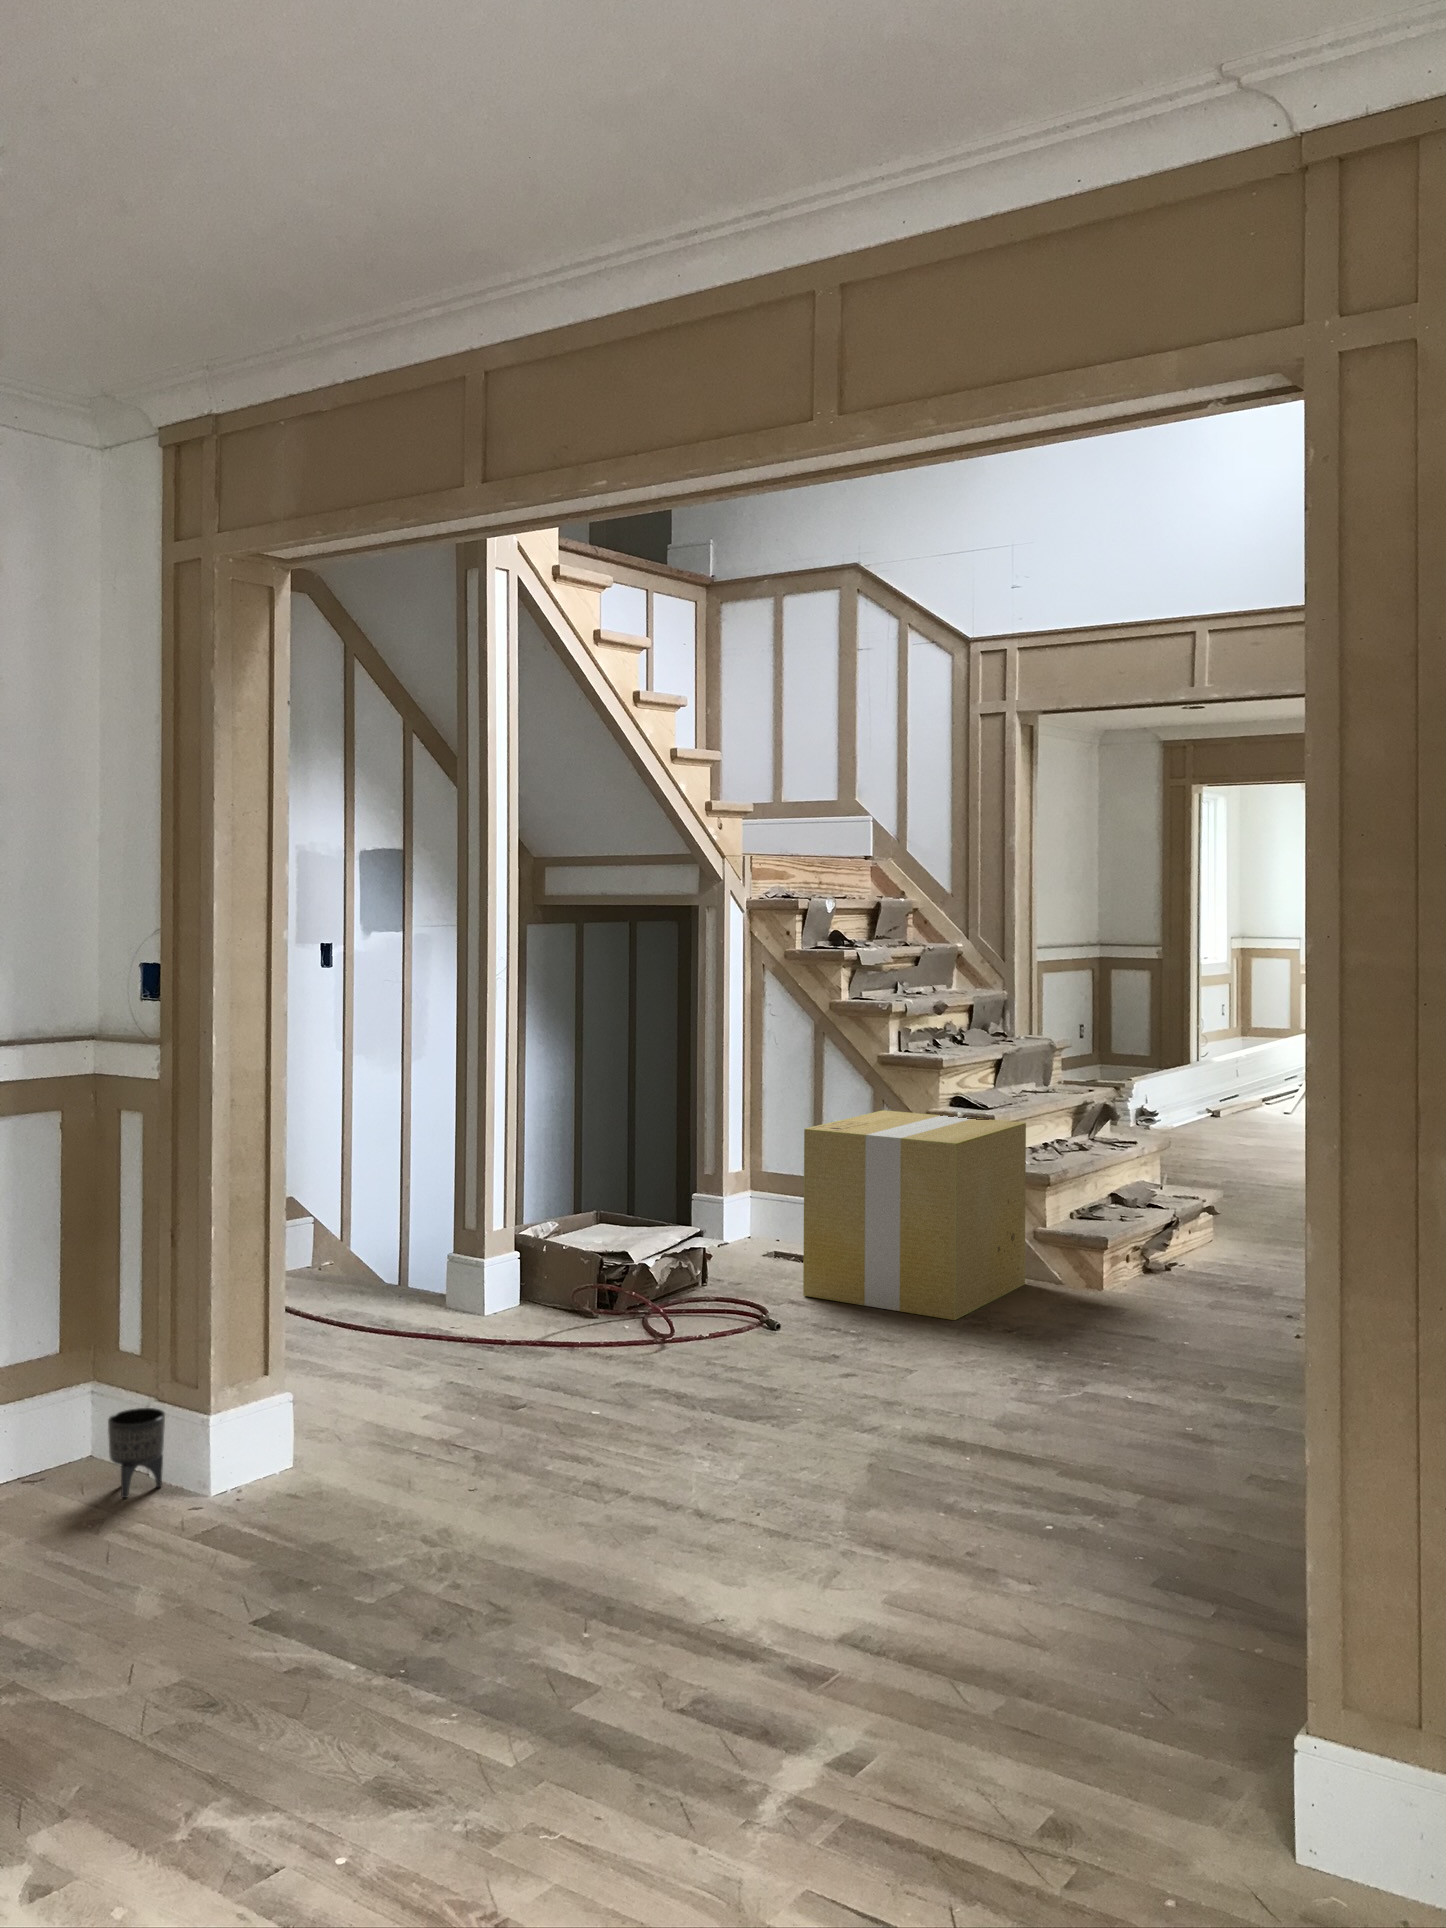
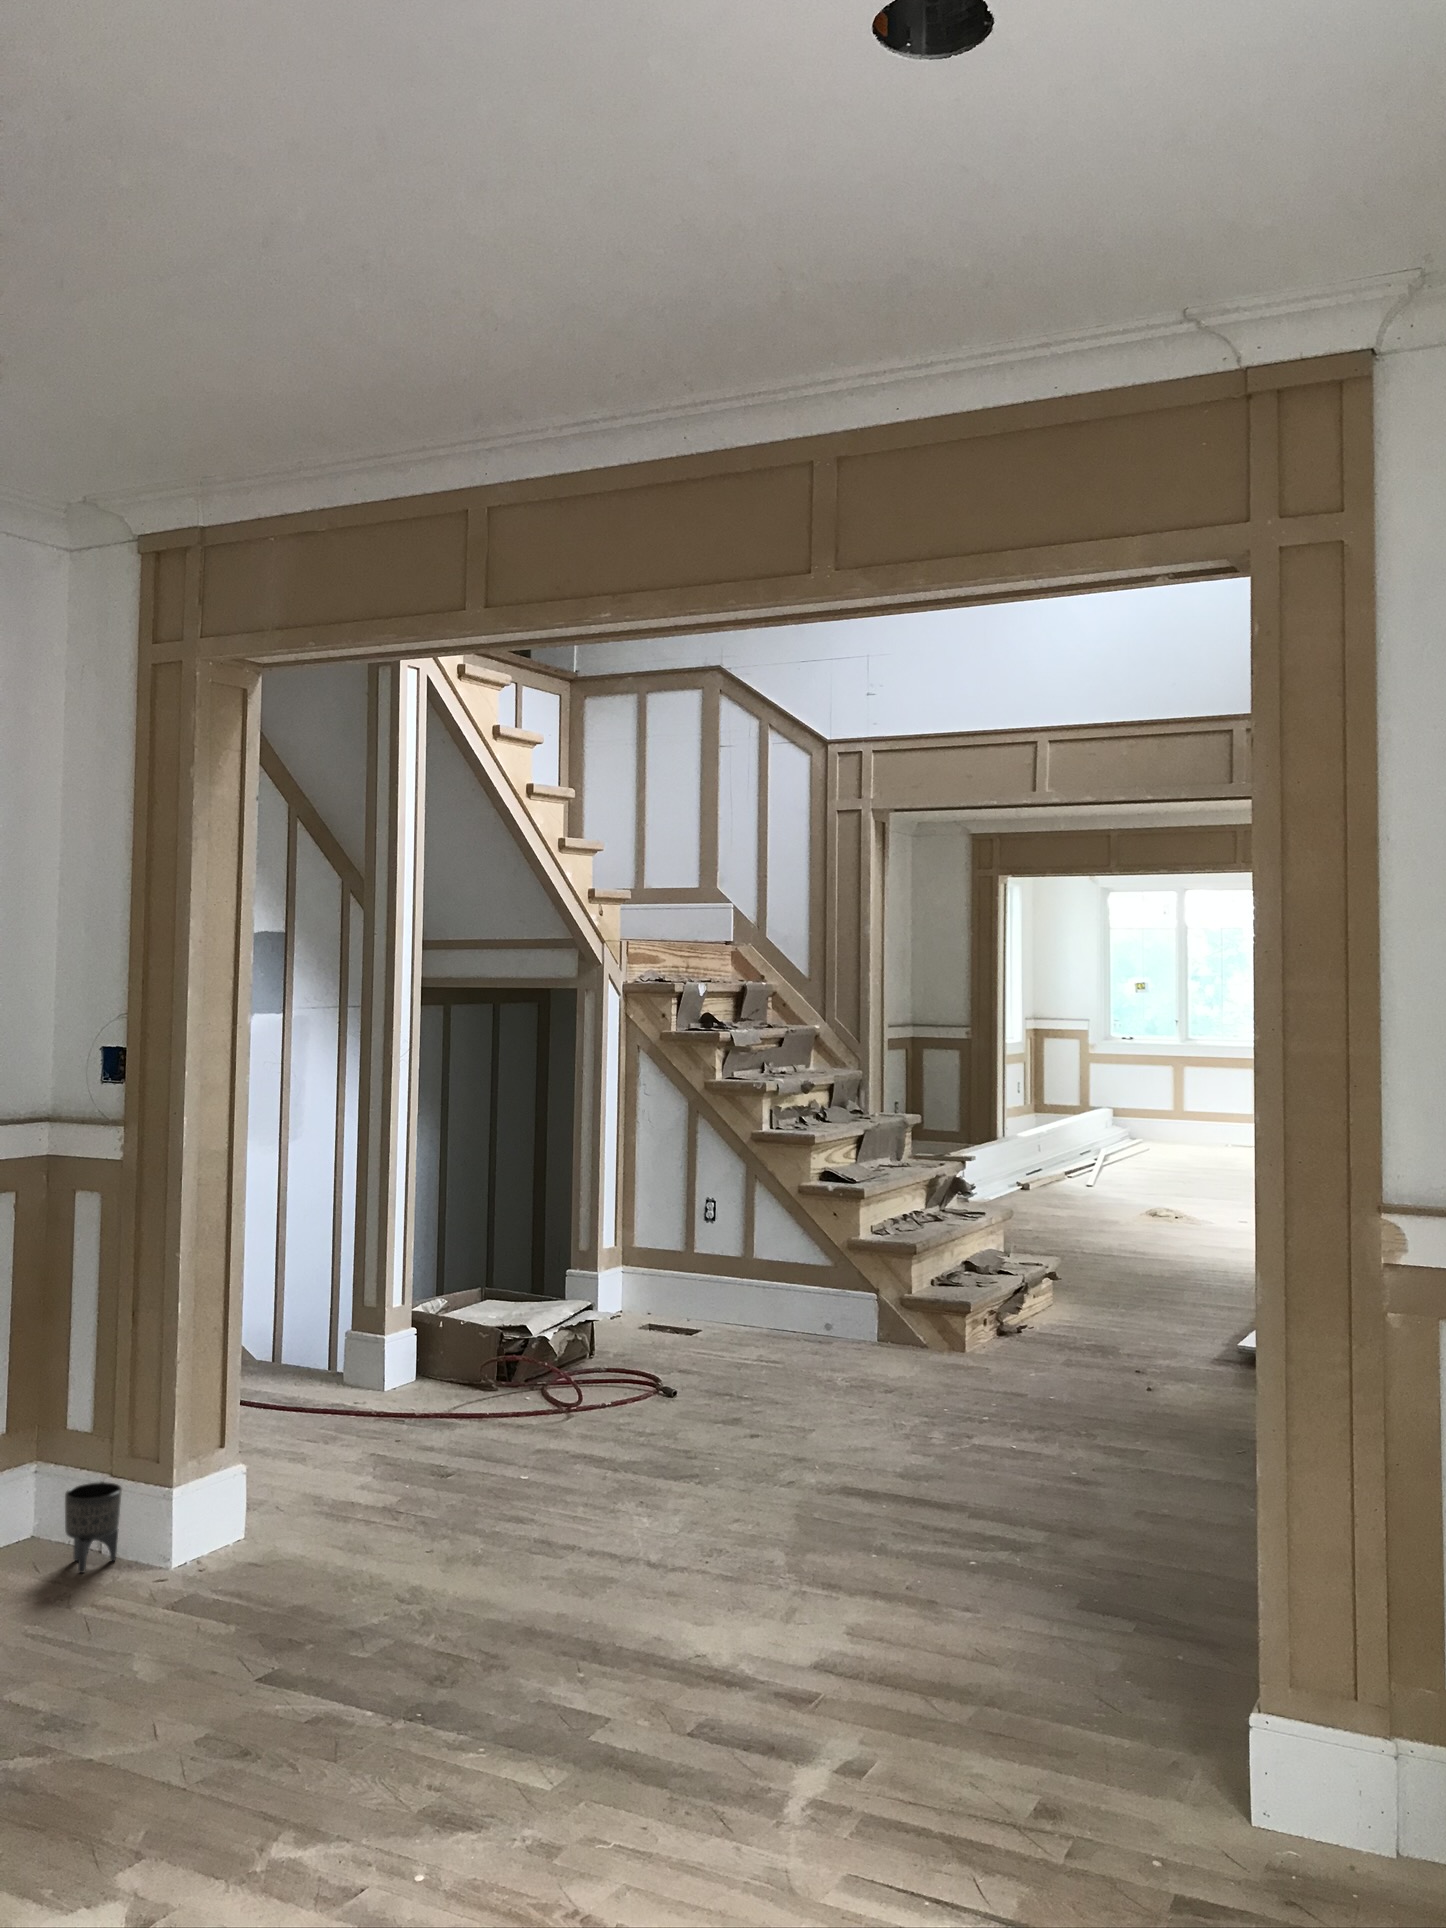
cardboard box: present [803,1110,1026,1320] -> none [690,1185,895,1381]

